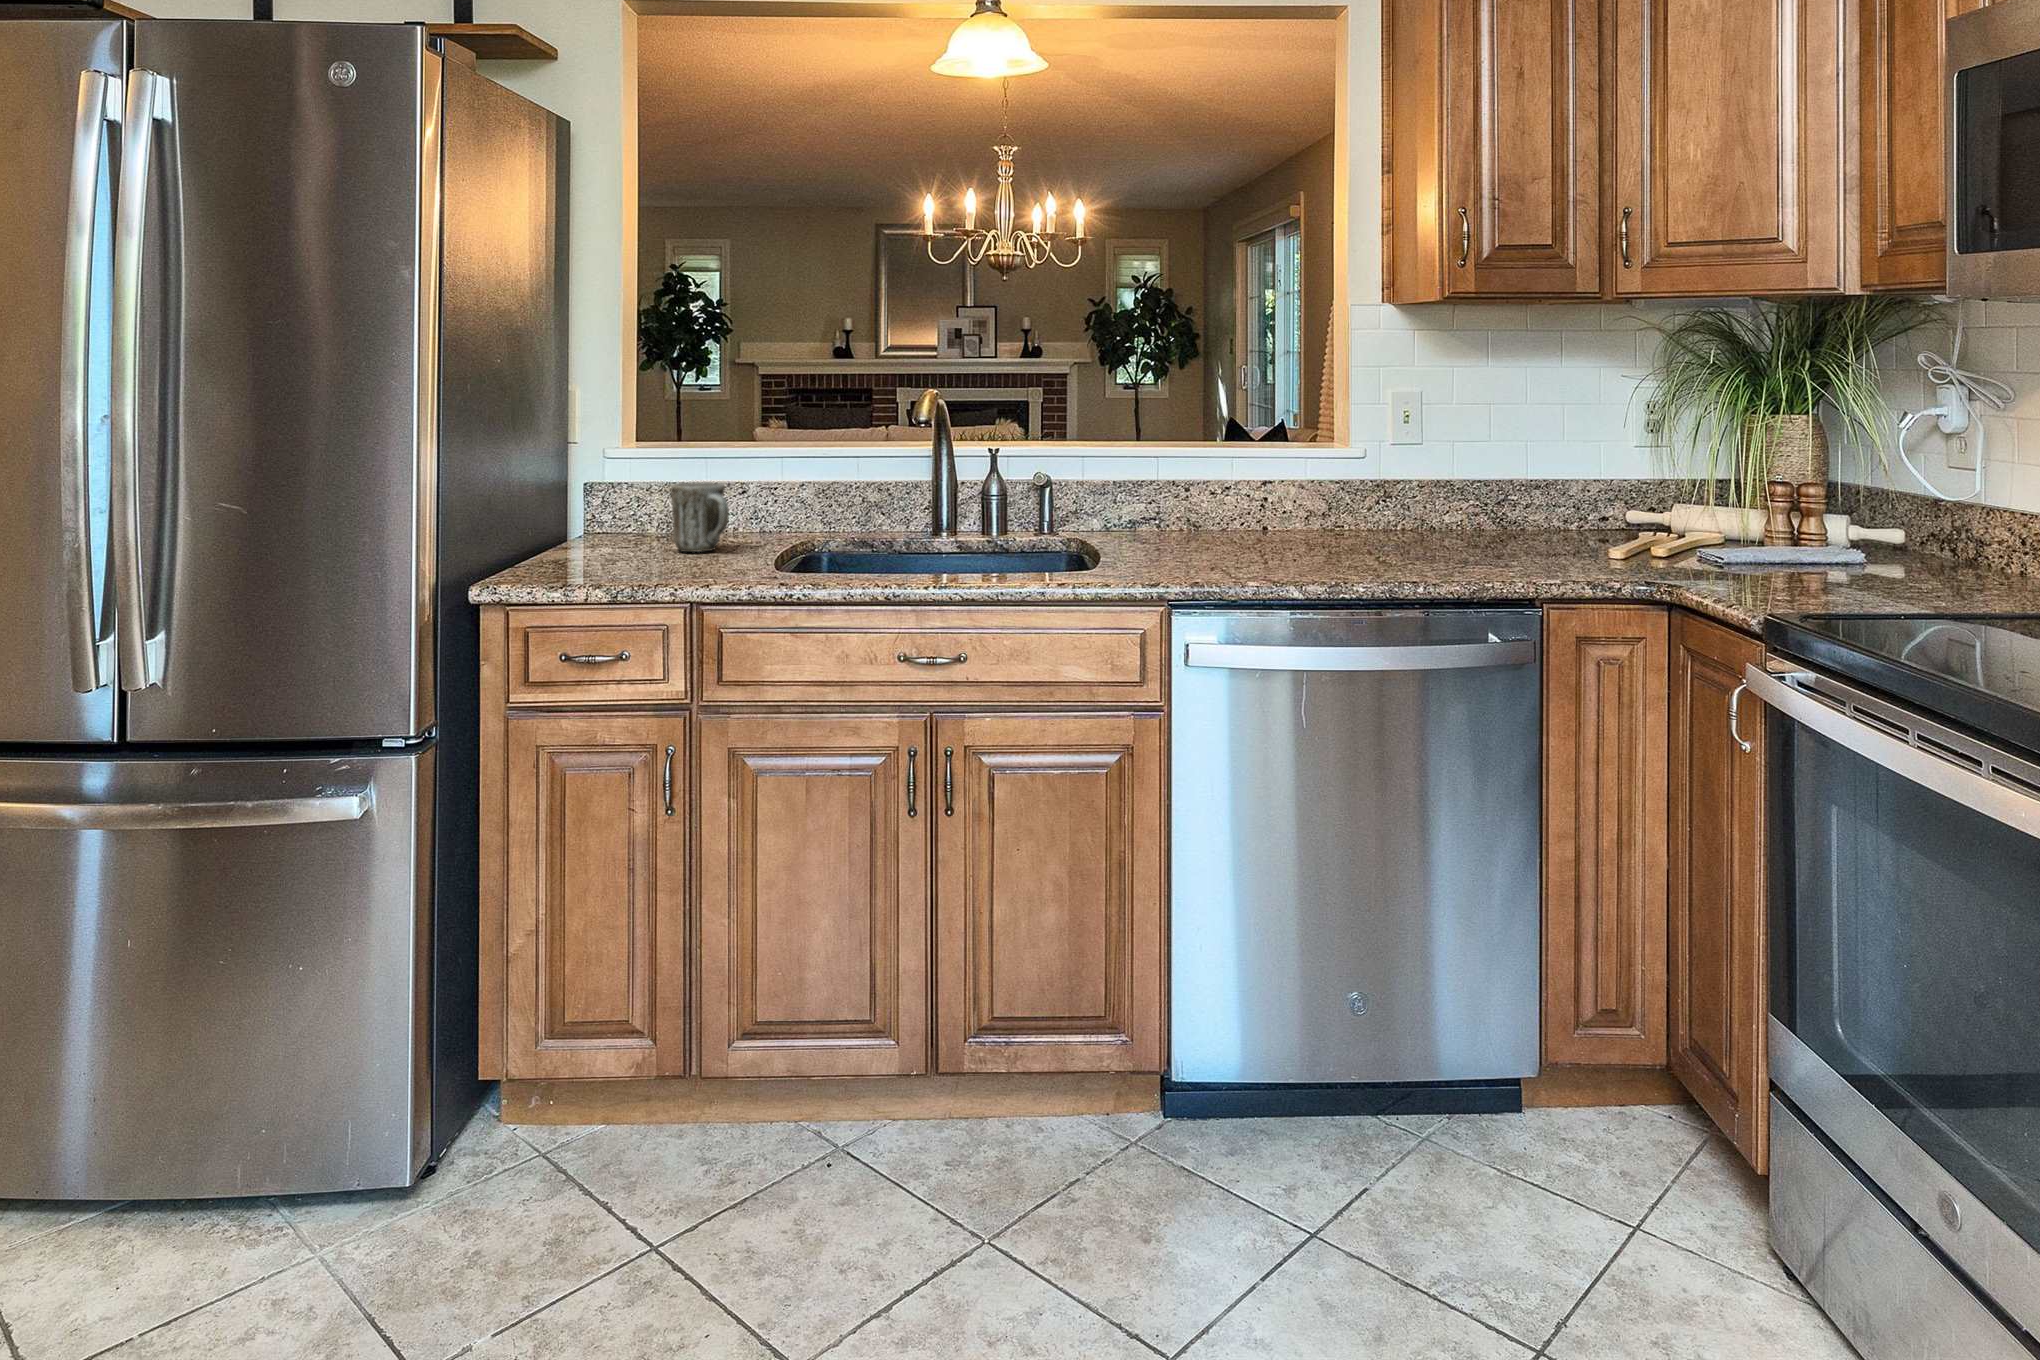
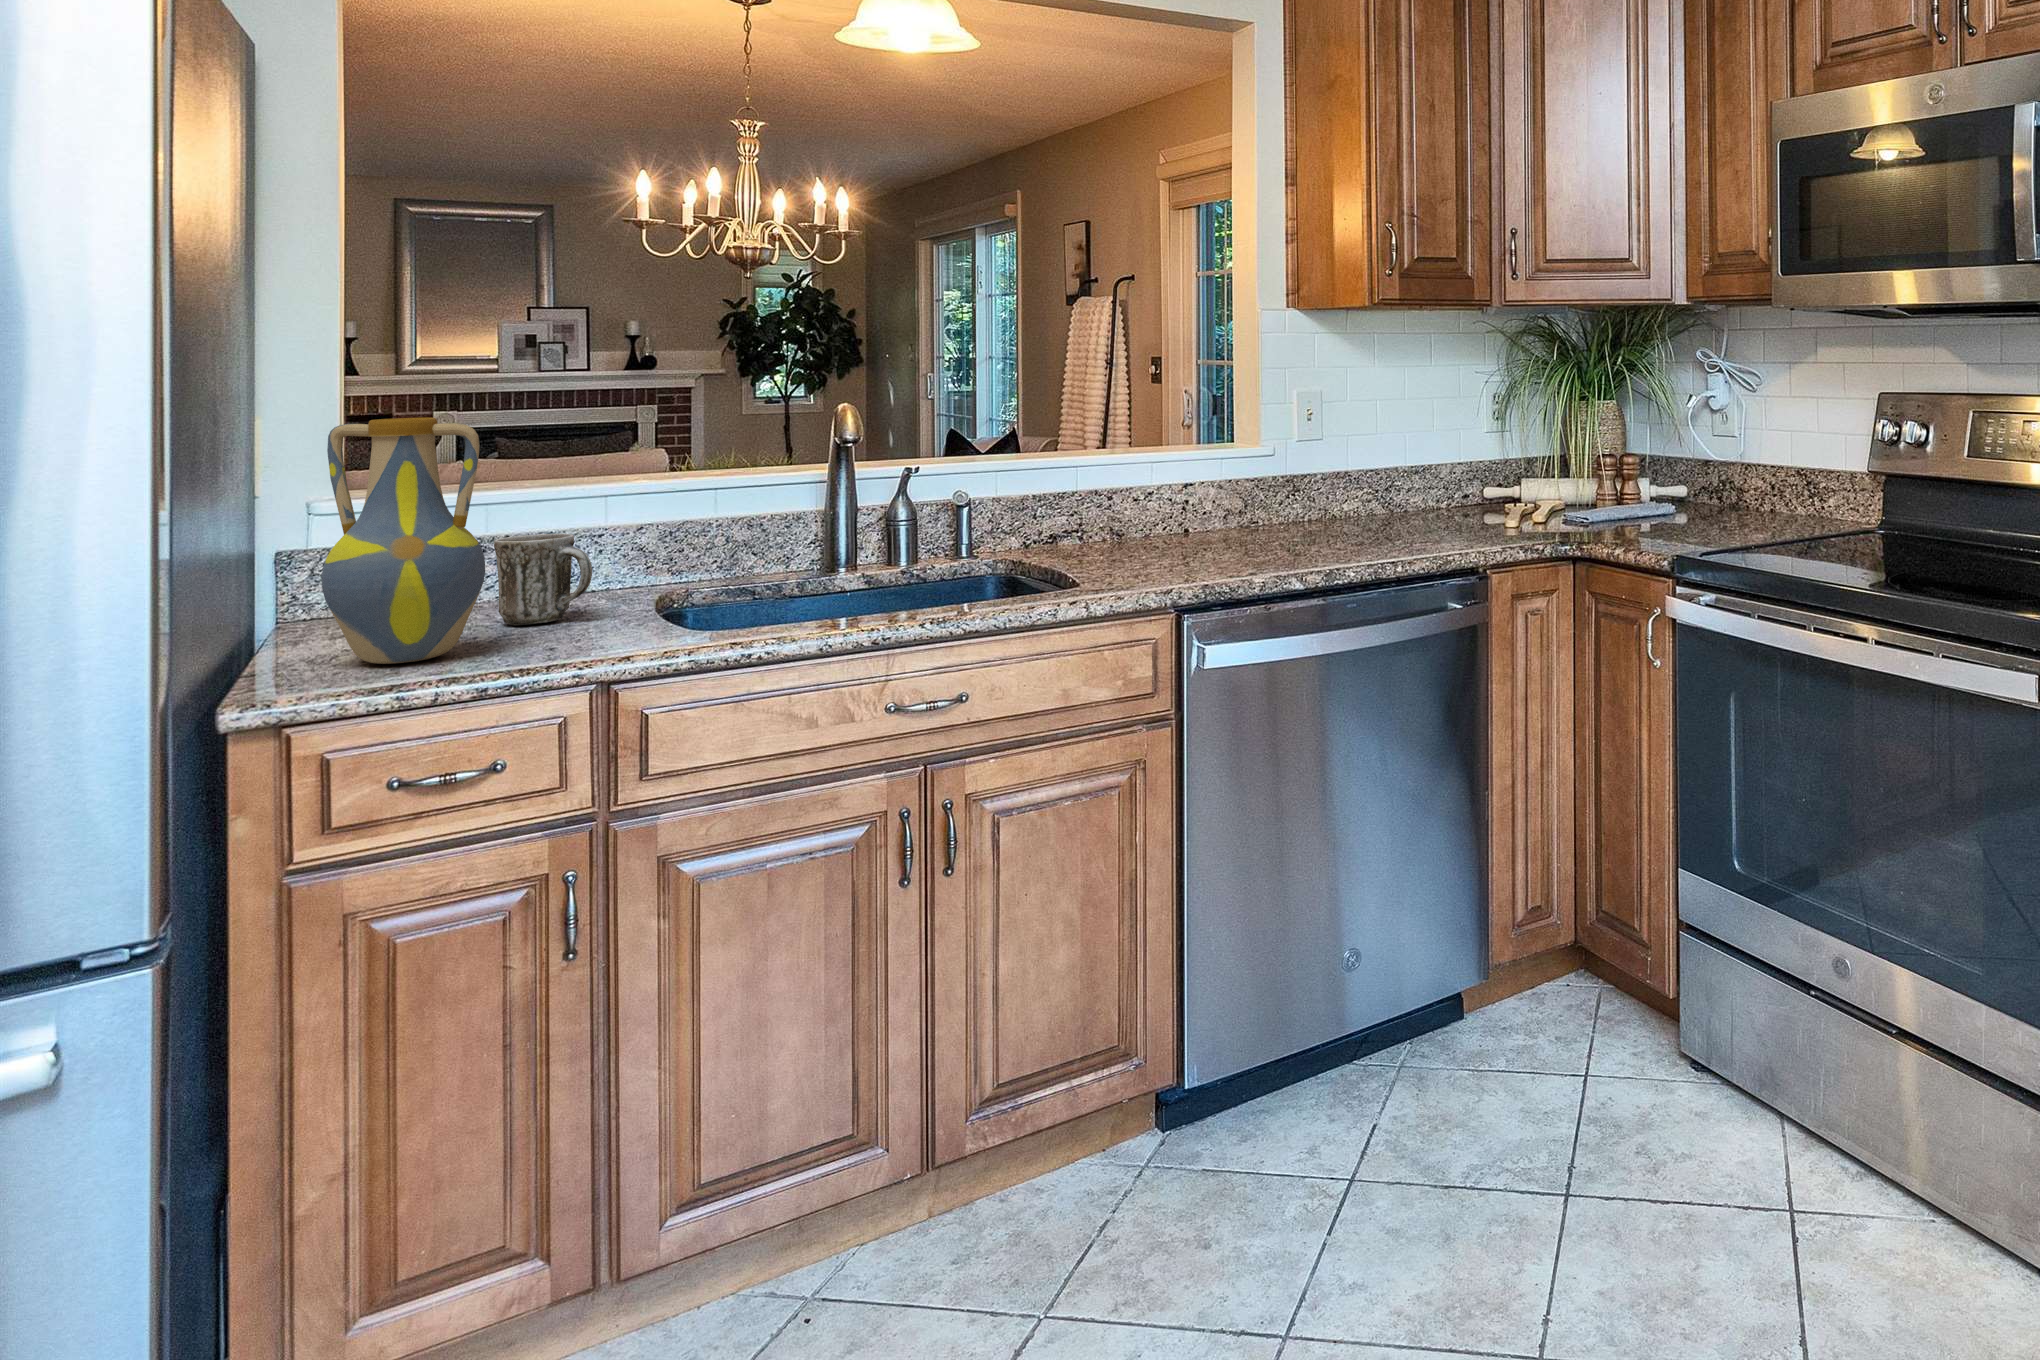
vase: none [527,387,631,571] -> present [322,418,485,664]

